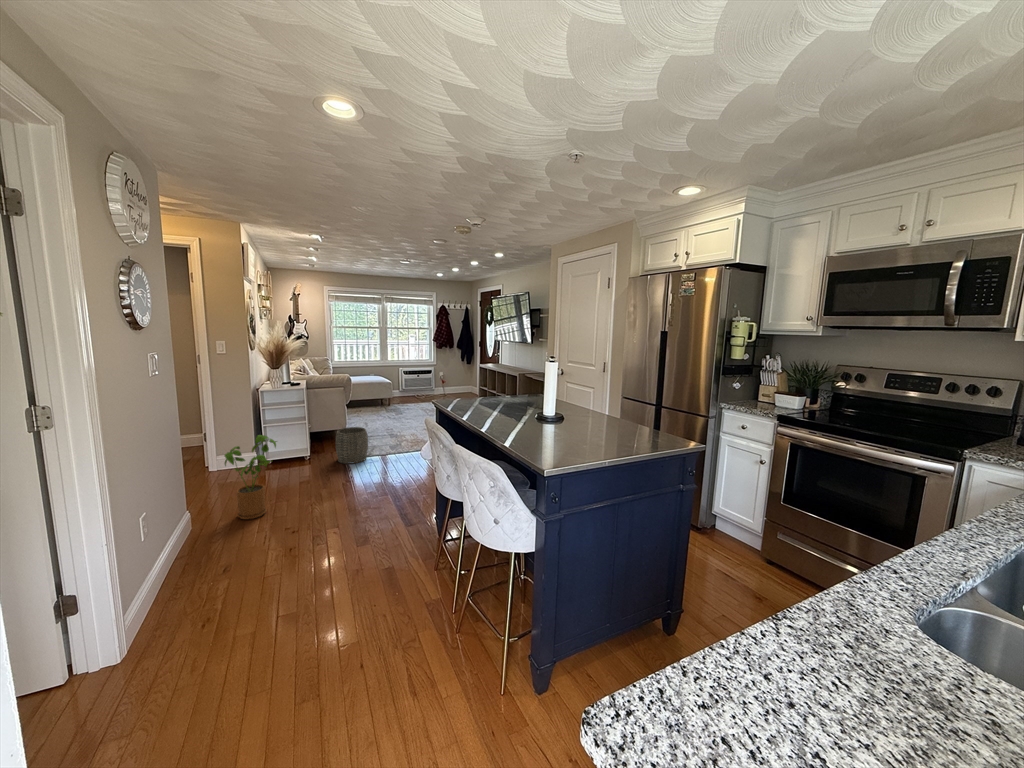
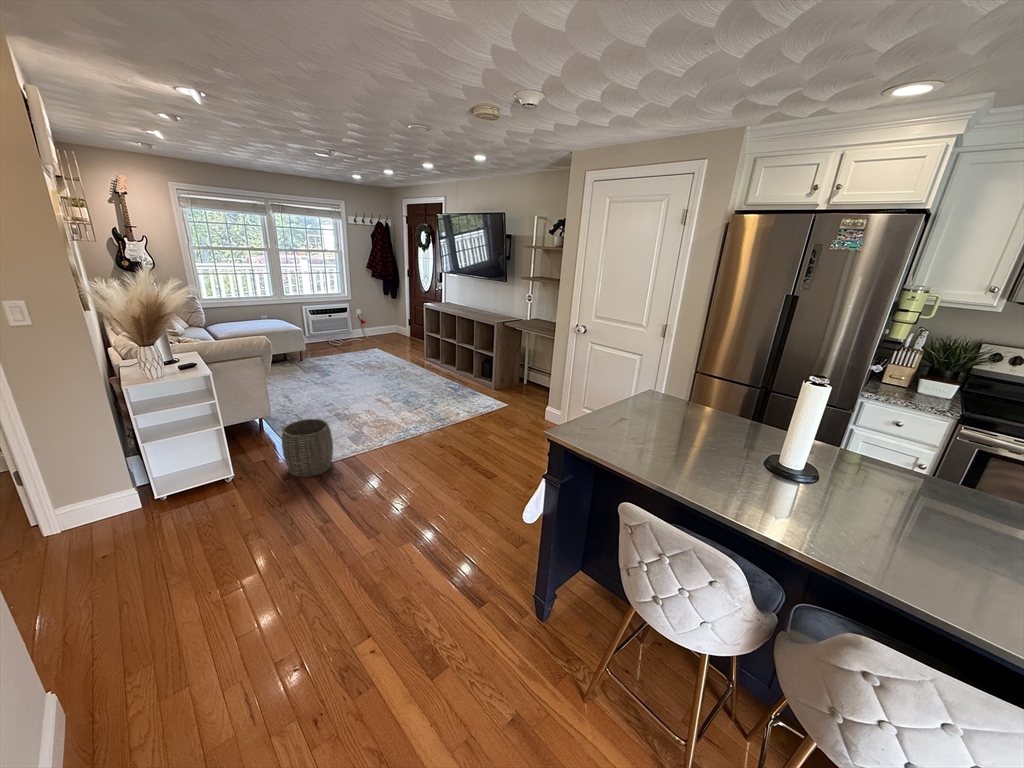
house plant: present [225,435,277,519] -> none [122,495,231,652]

